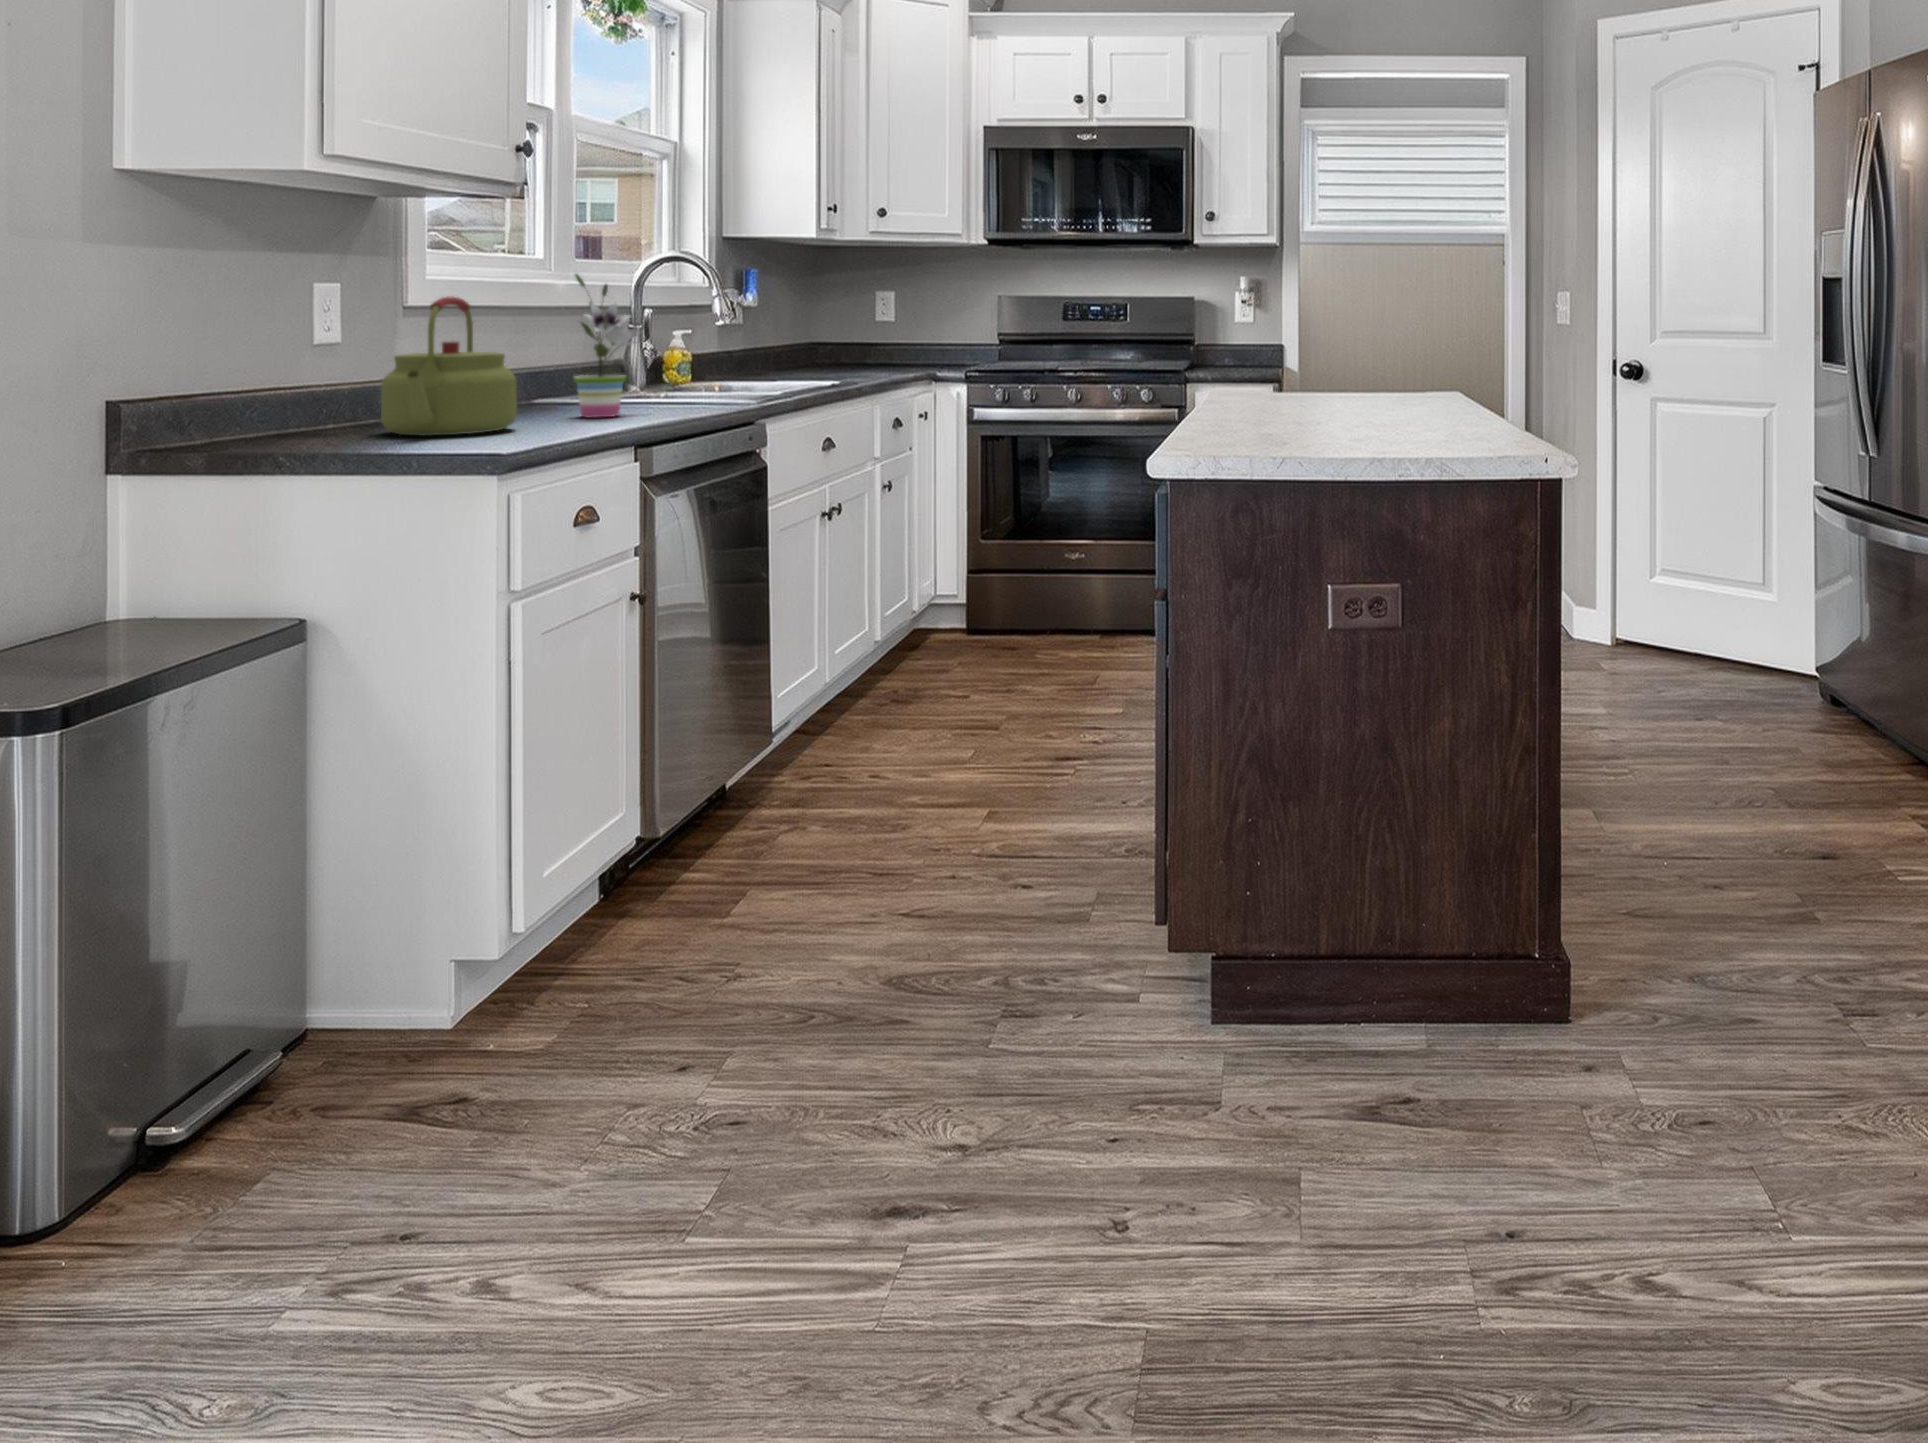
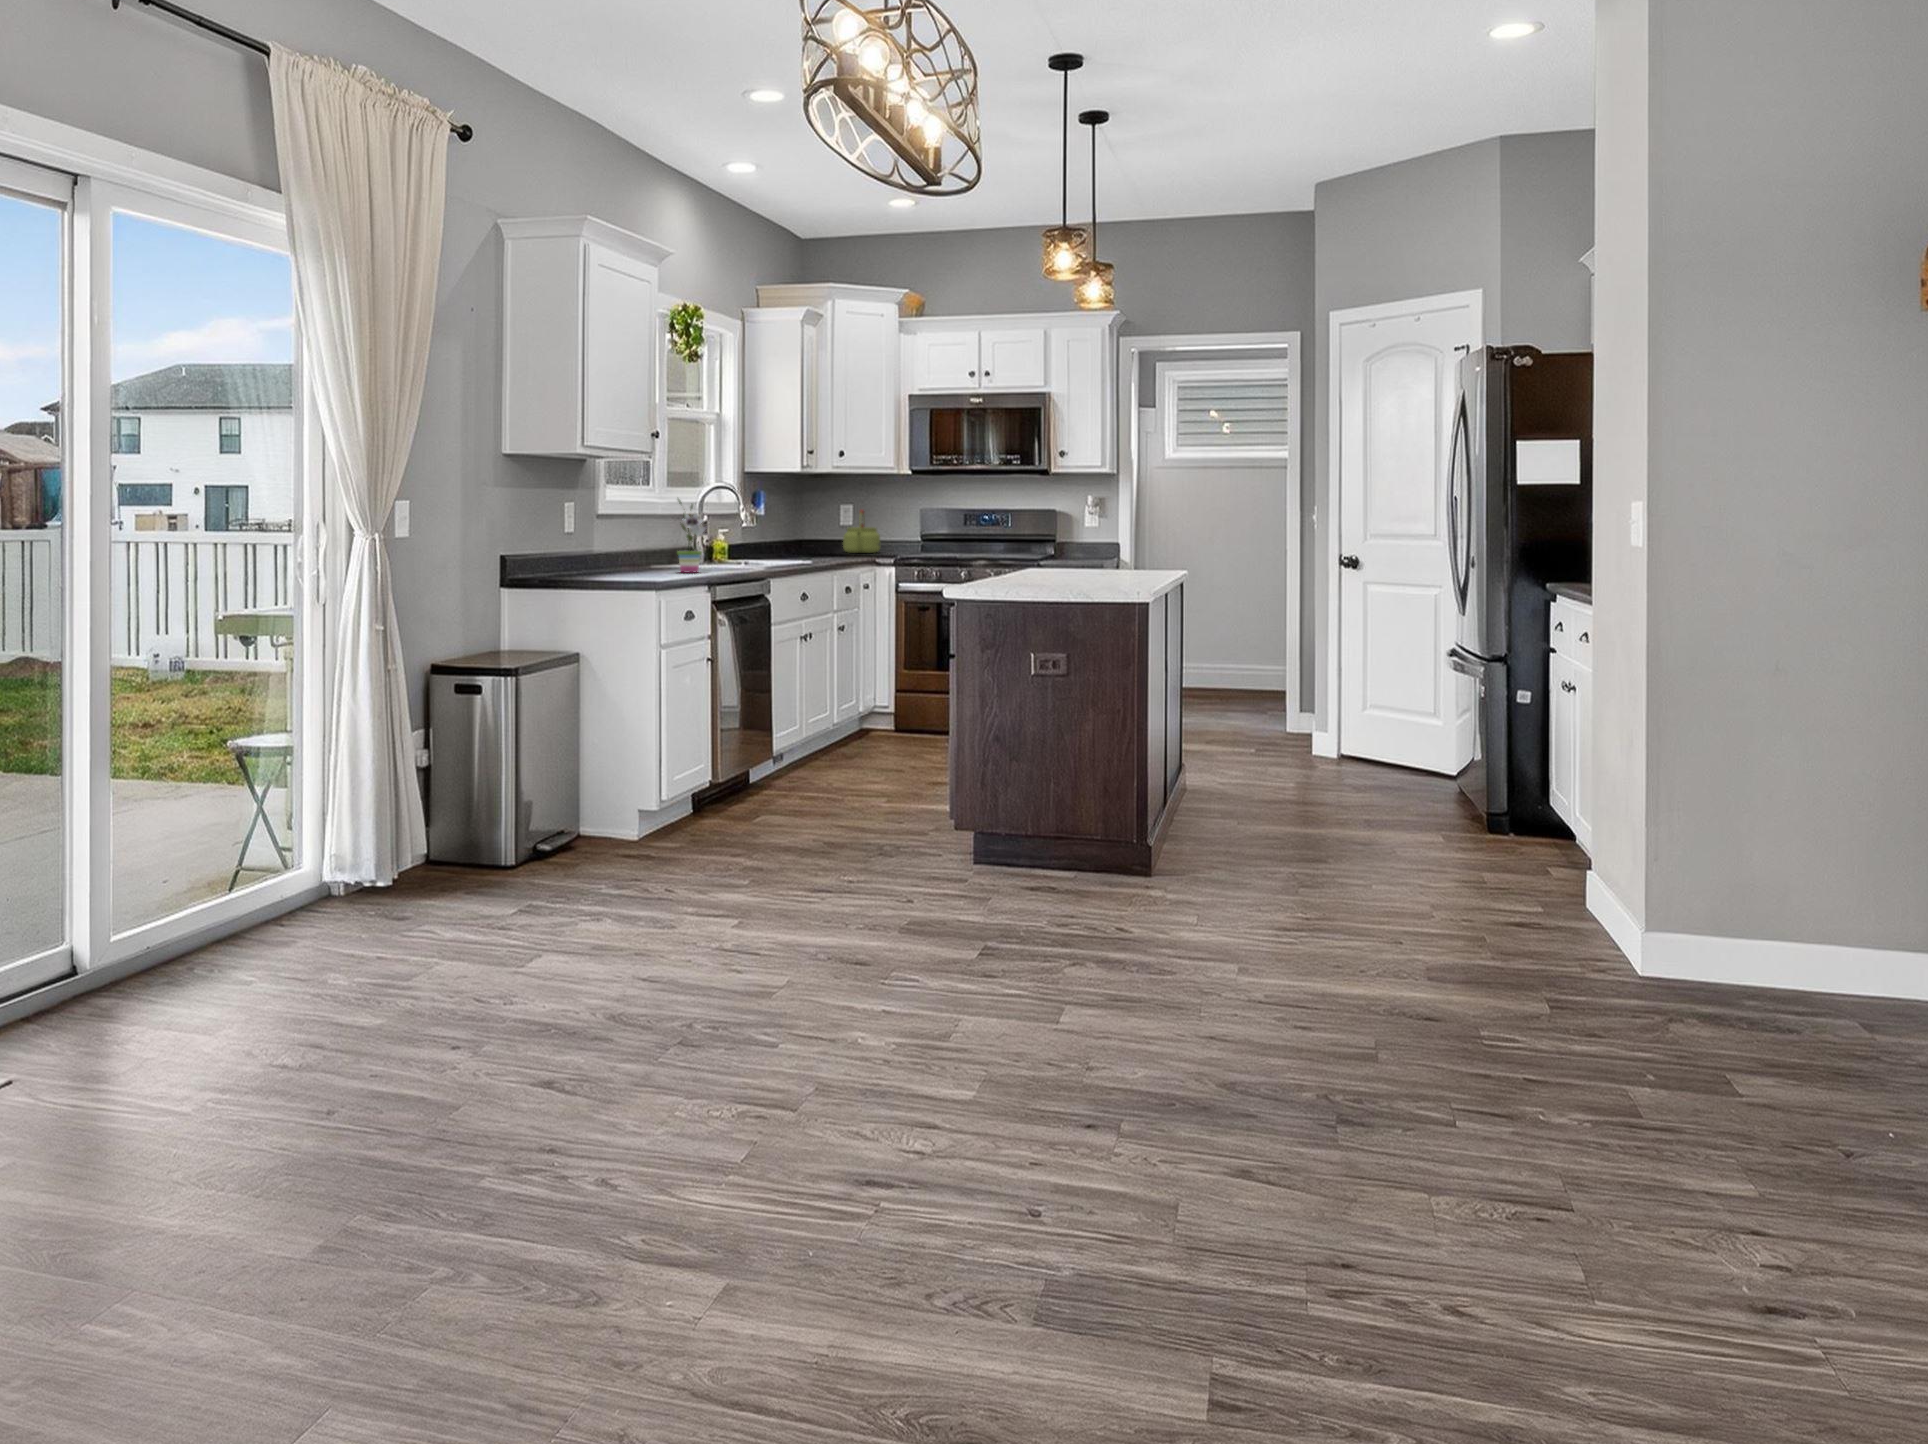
kettle: present [381,297,517,436] -> present [843,510,880,553]

